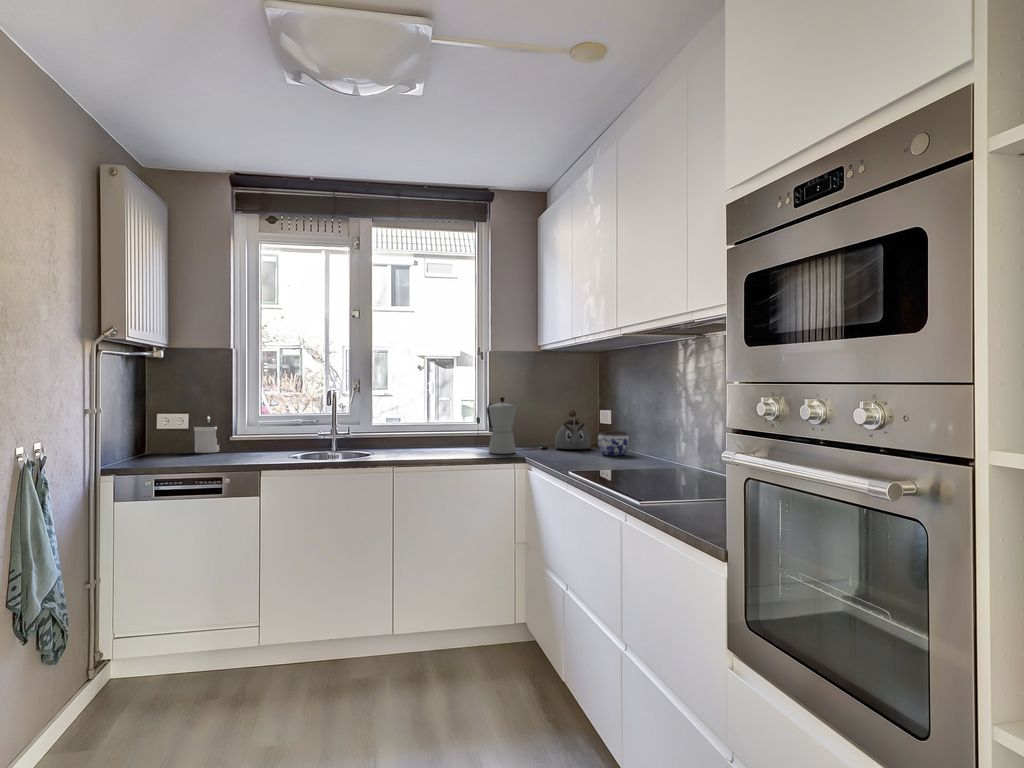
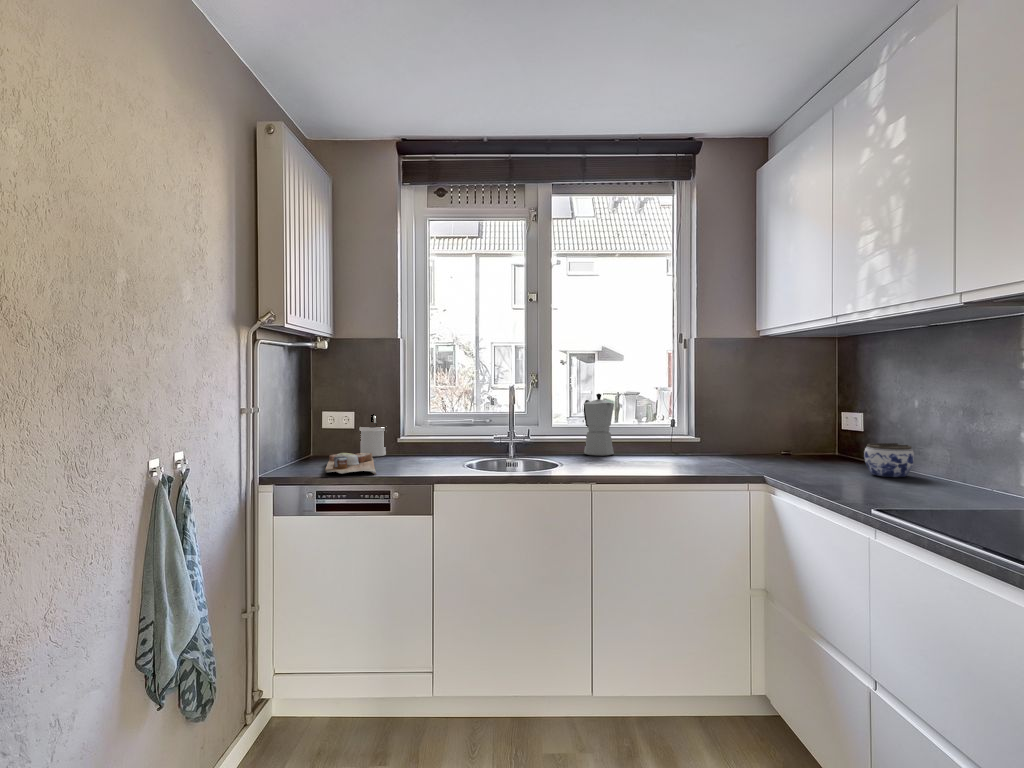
moka pot: present [487,397,516,454] -> present [584,394,614,456]
kettle: present [555,409,590,449] -> none [788,411,839,464]
cutting board: none [162,448,210,465] -> present [324,452,376,474]

